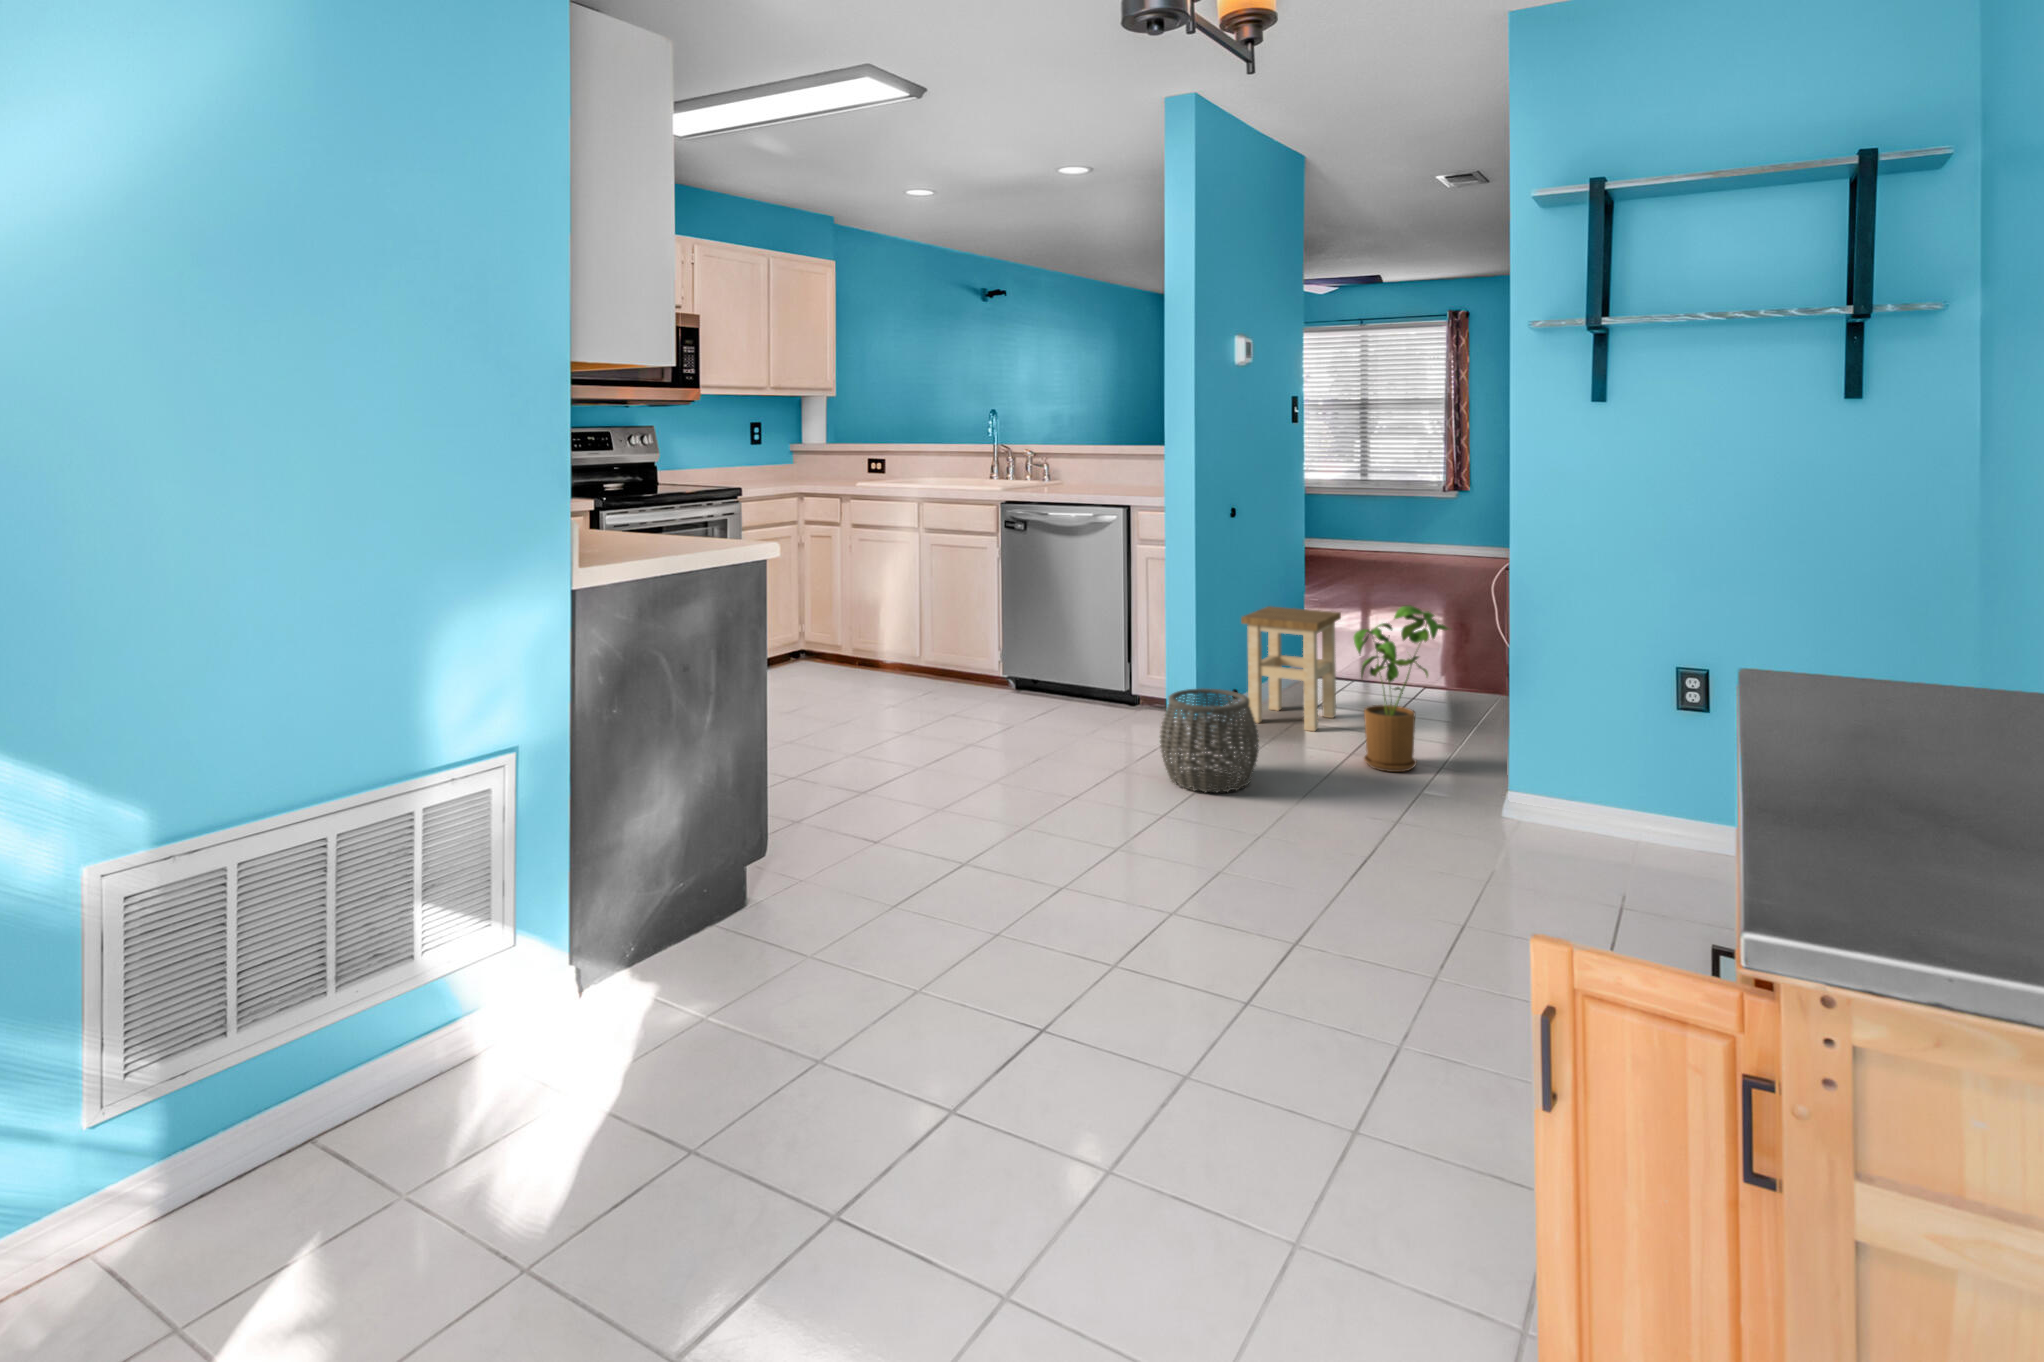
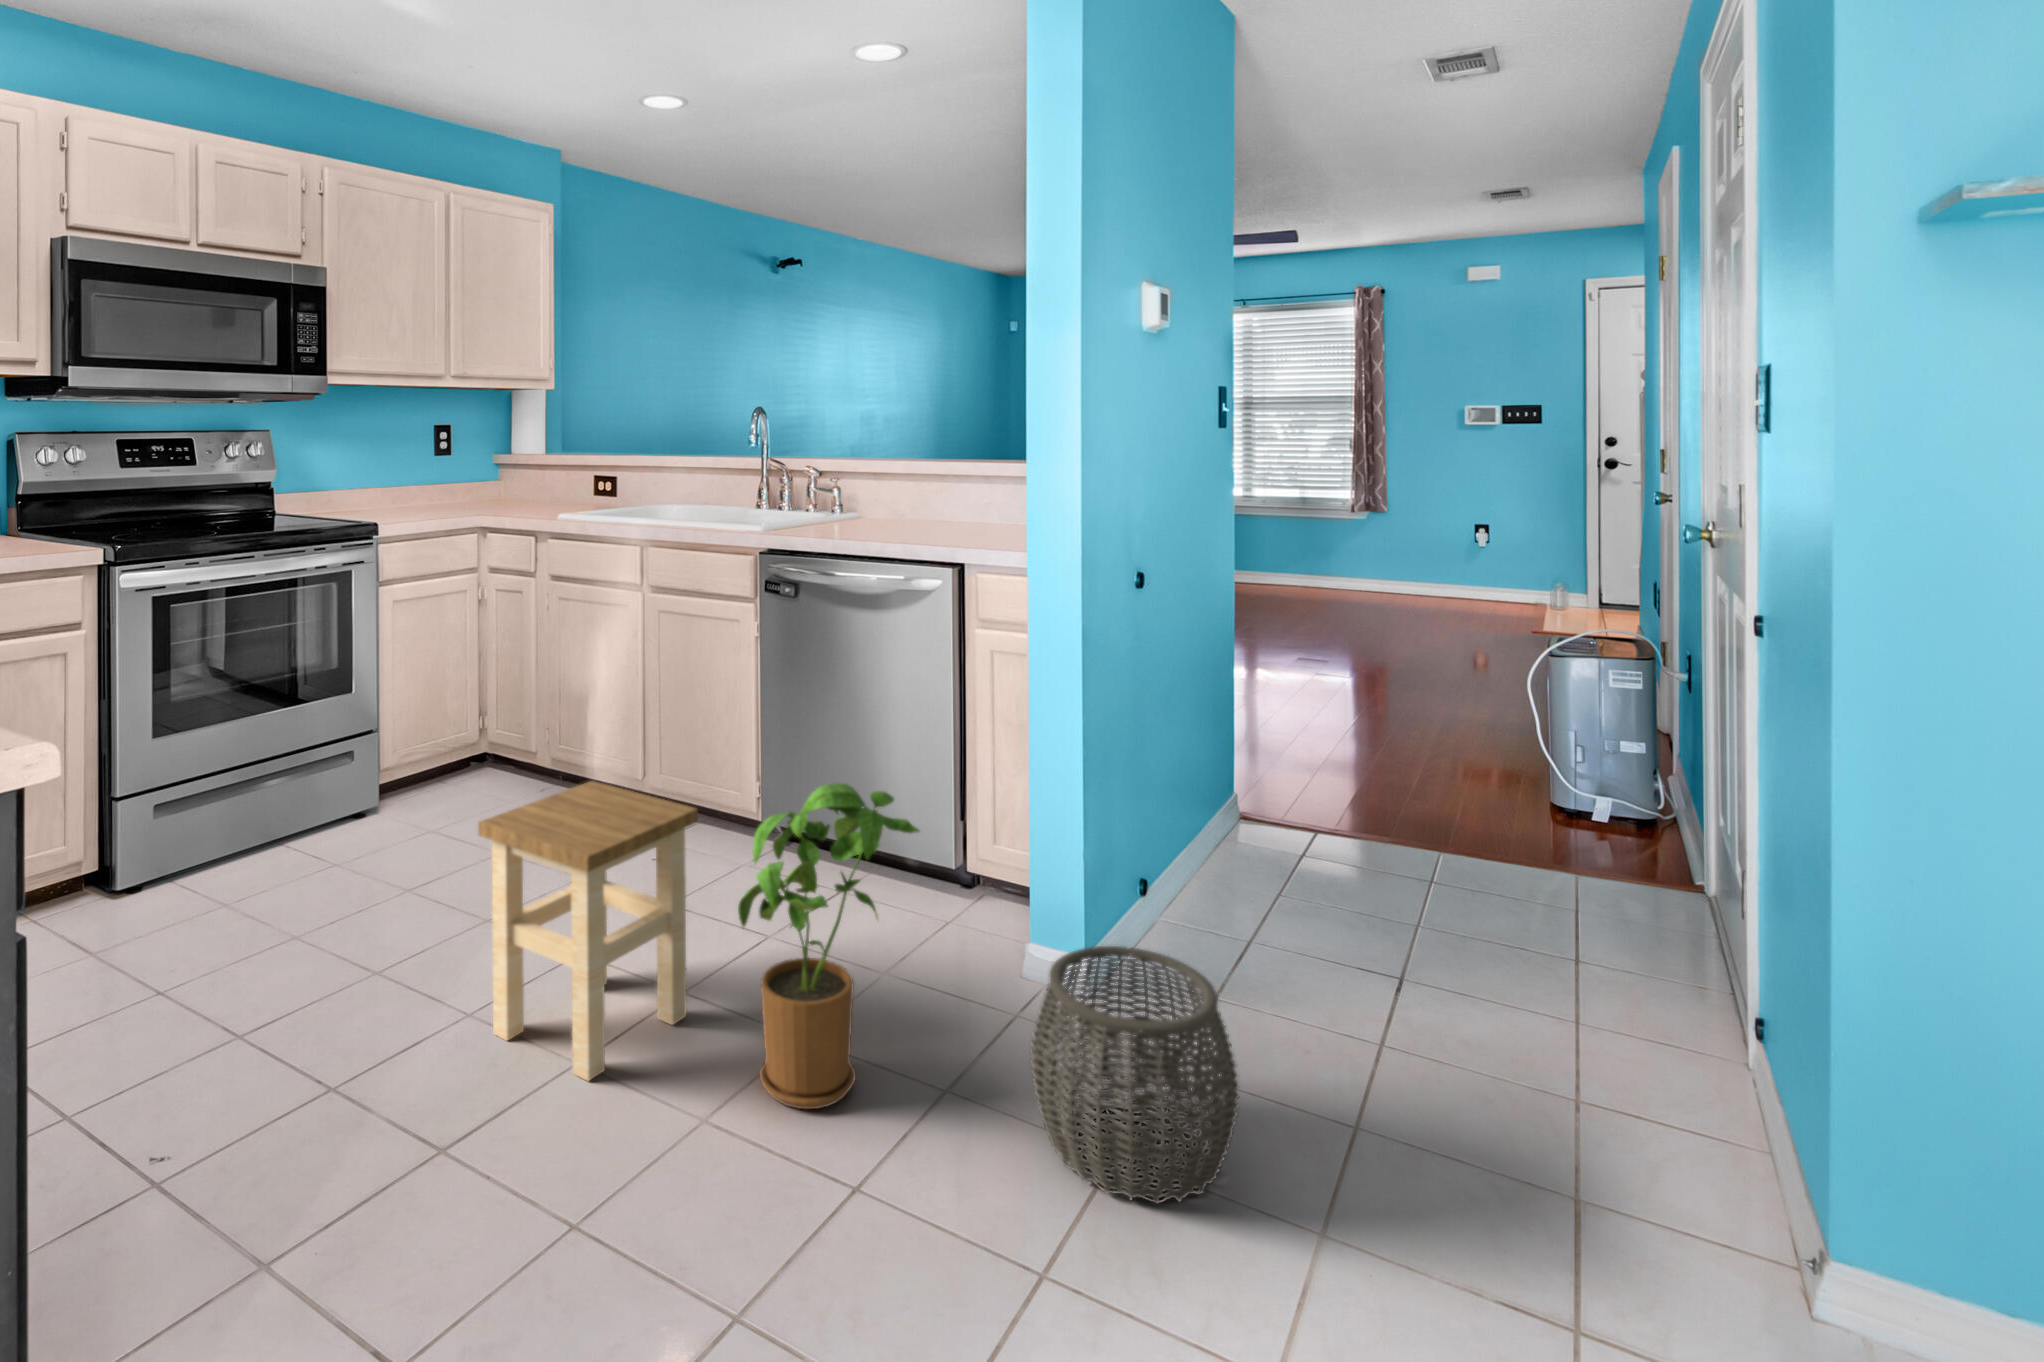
house plant: present [1354,605,1448,772] -> present [738,783,919,1109]
stool: present [1241,606,1341,731] -> present [478,781,698,1081]

